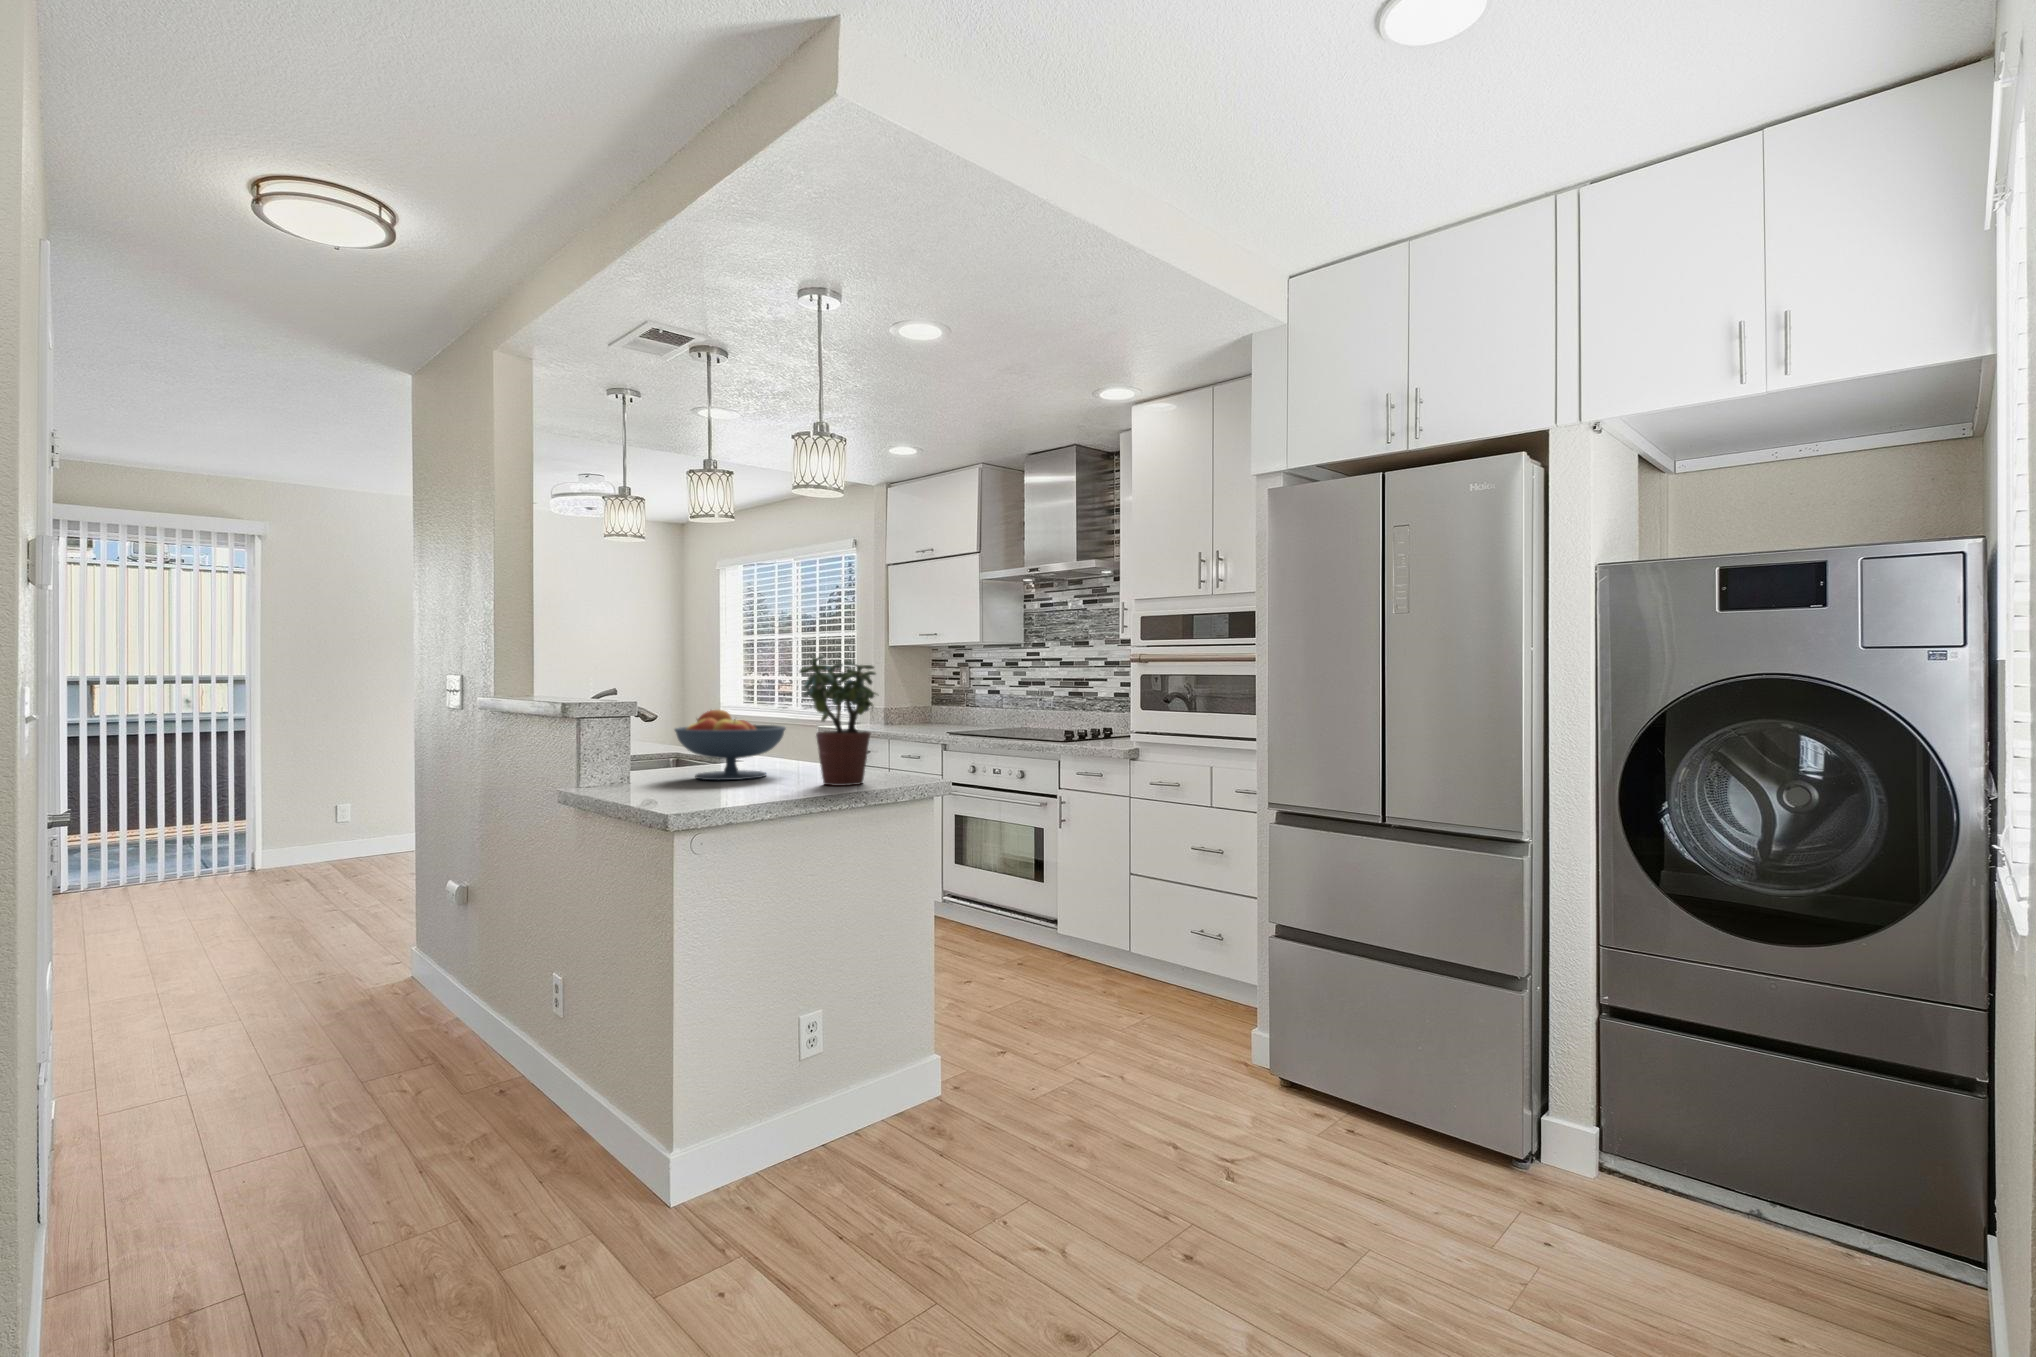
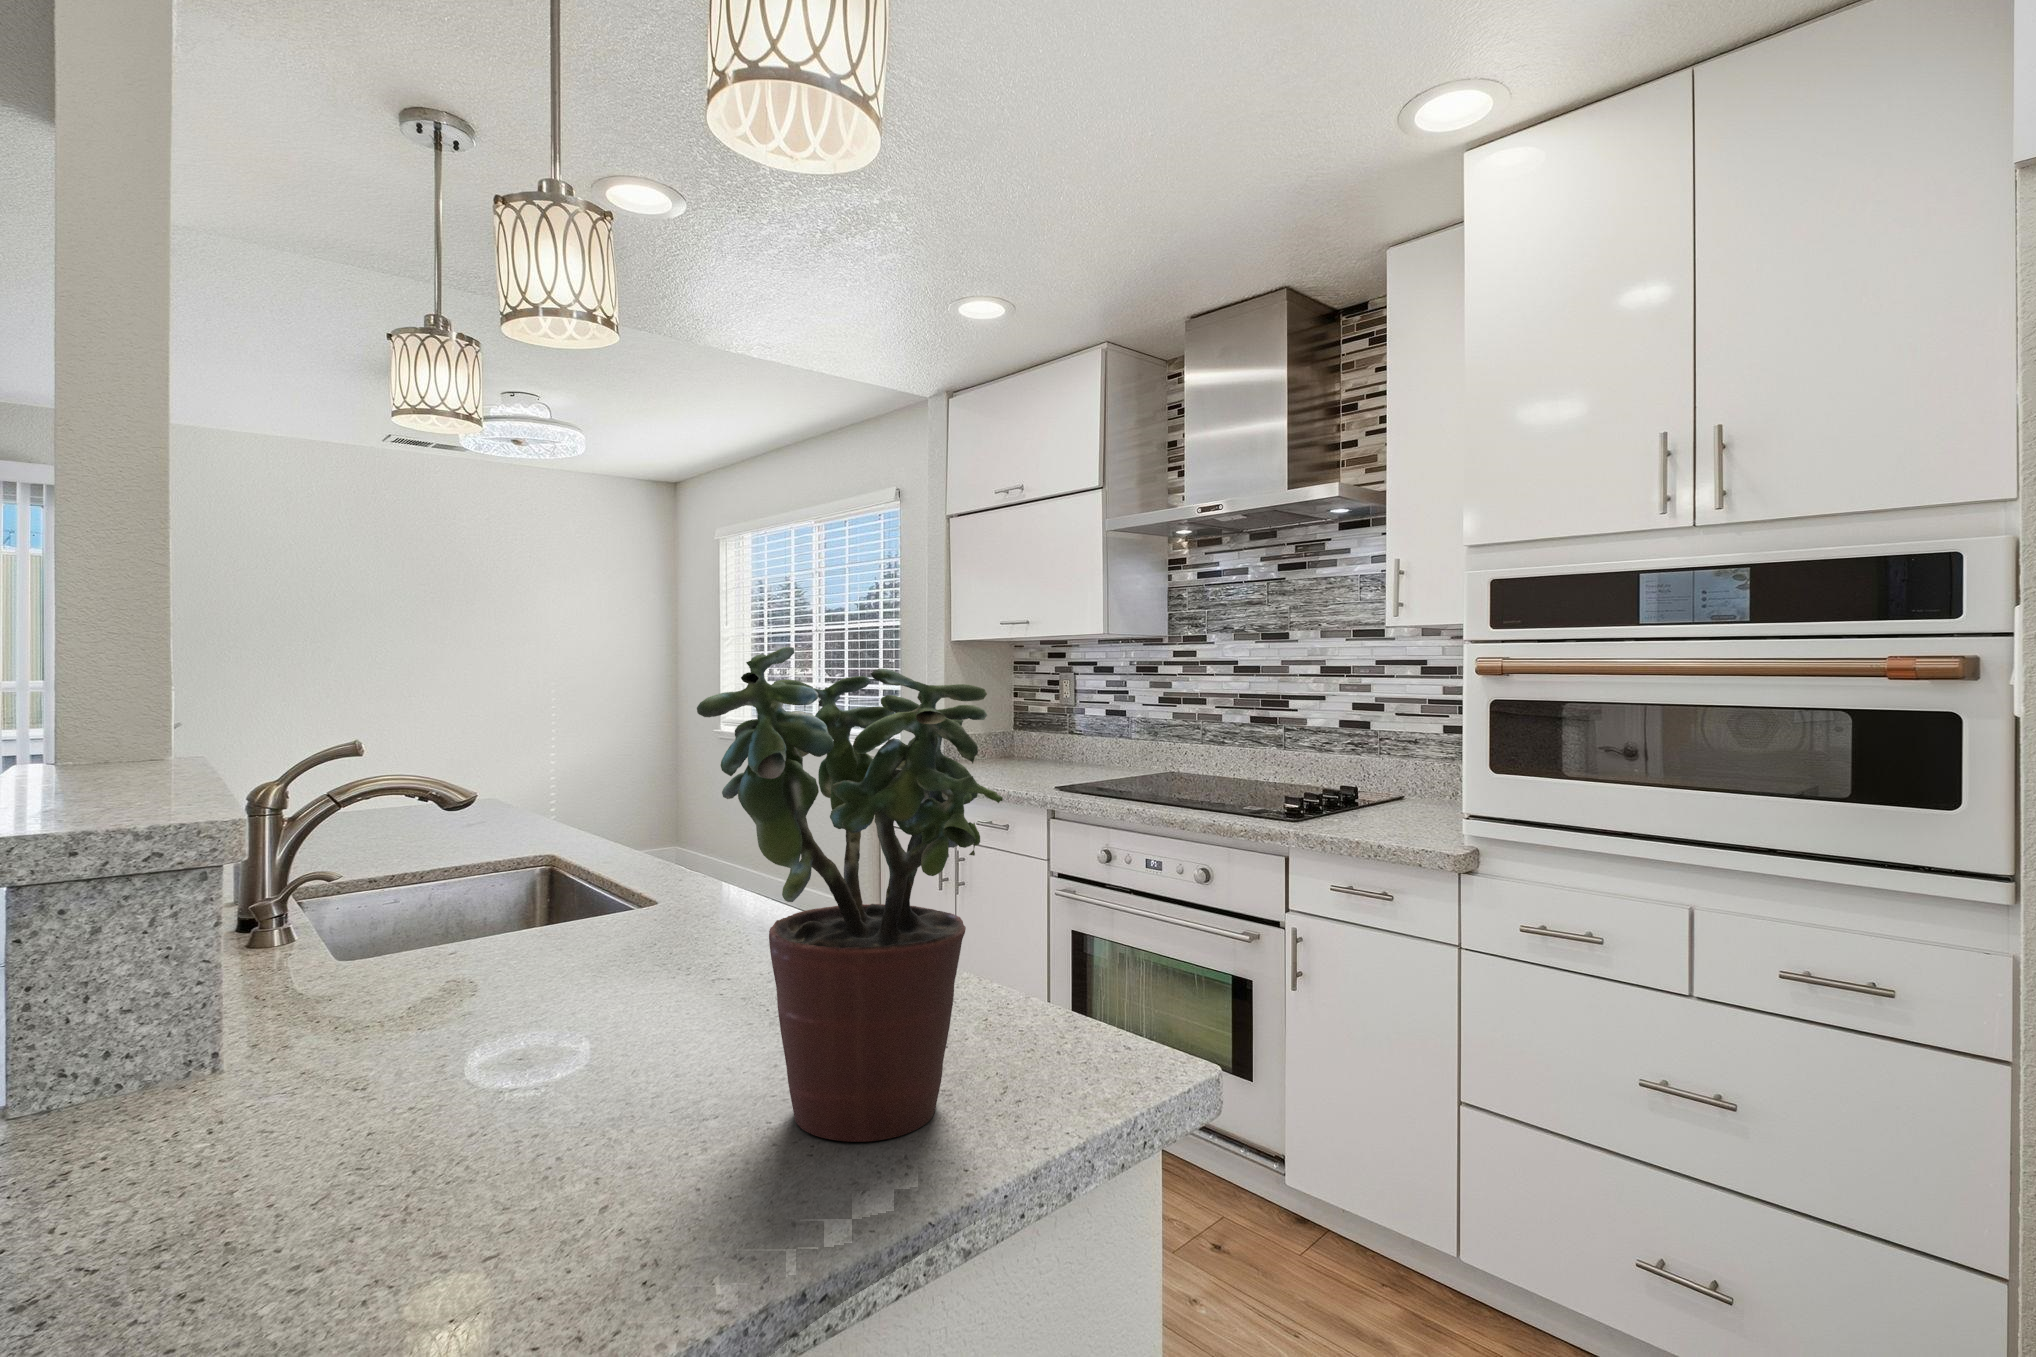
fruit bowl: present [675,710,786,780] -> none [351,798,707,1042]

